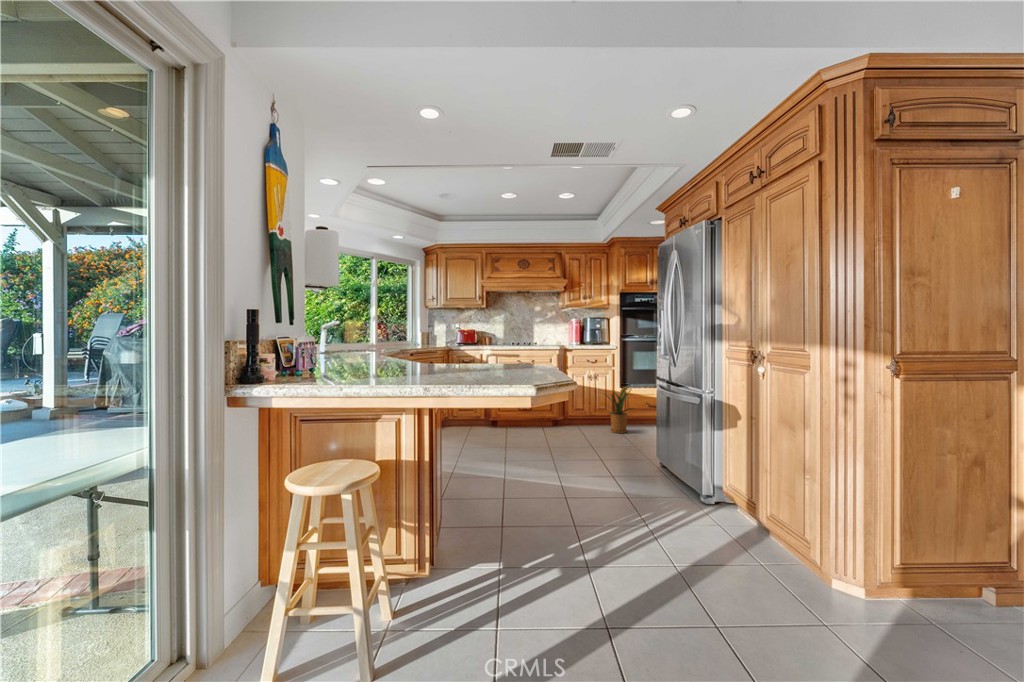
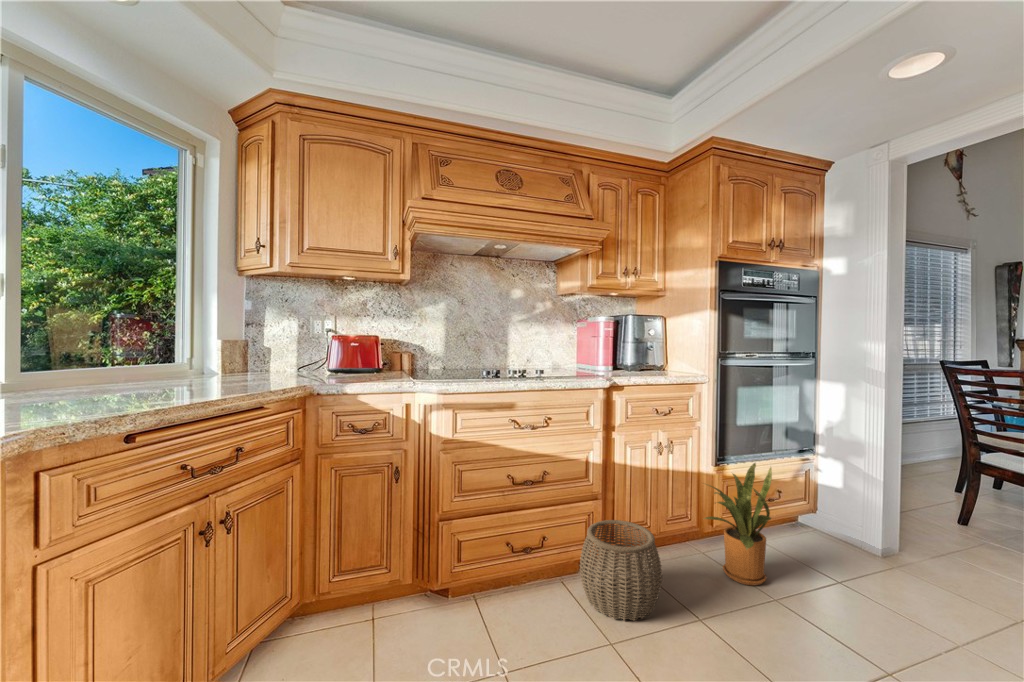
woven basket: none [542,403,573,434] -> present [580,520,662,621]

